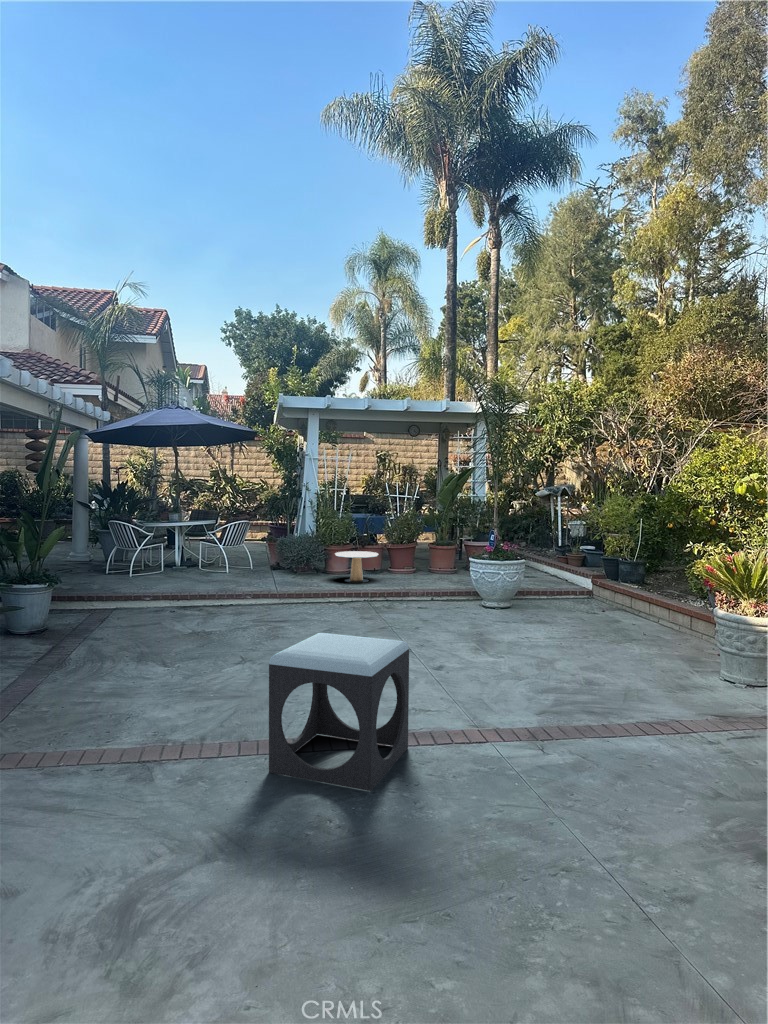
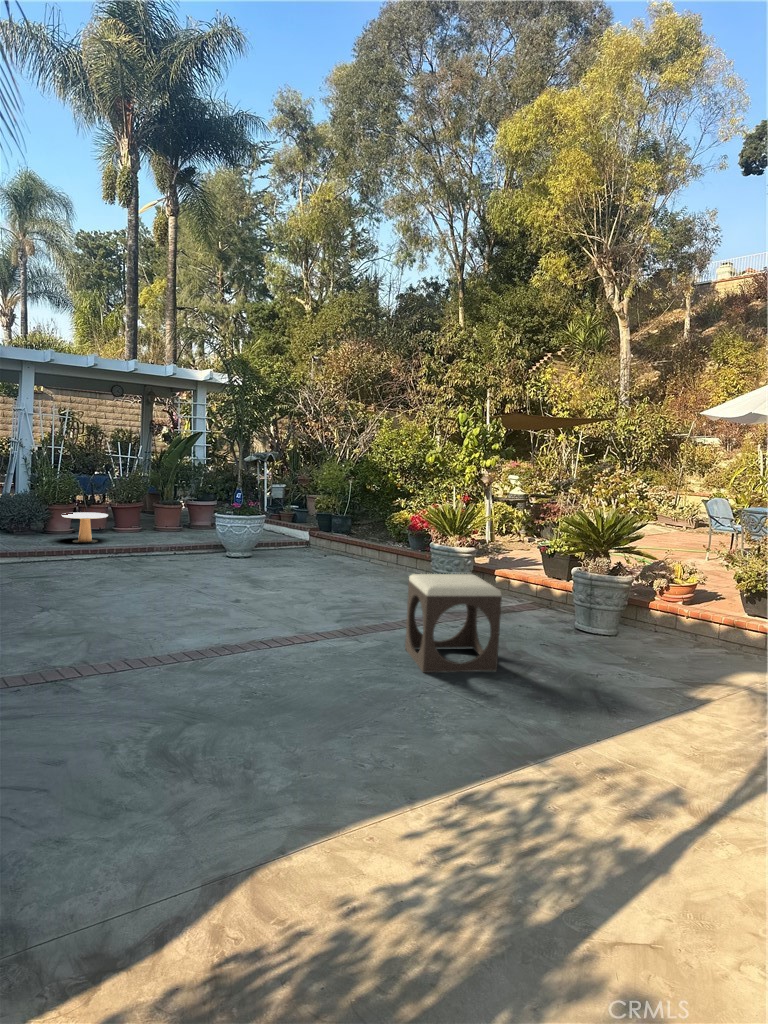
footstool: present [269,633,409,791] -> present [405,574,502,673]

